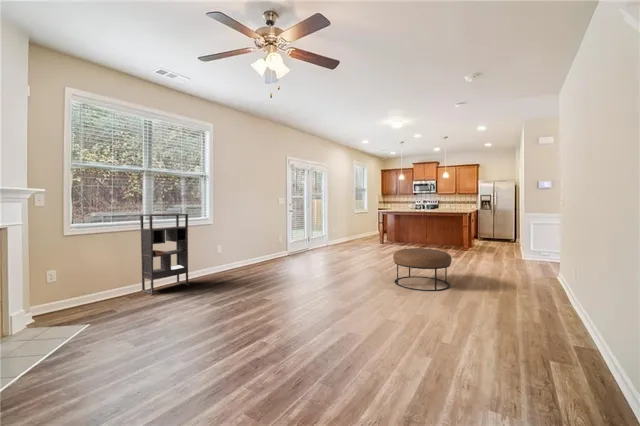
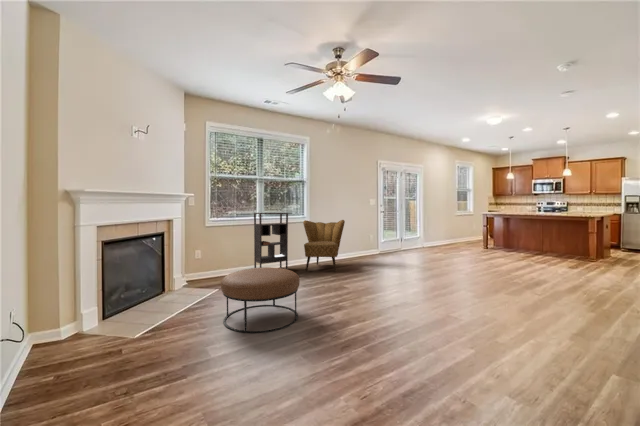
armchair: none [206,221,257,283] -> present [303,220,345,271]
ottoman: present [393,248,452,291] -> present [221,267,300,333]

